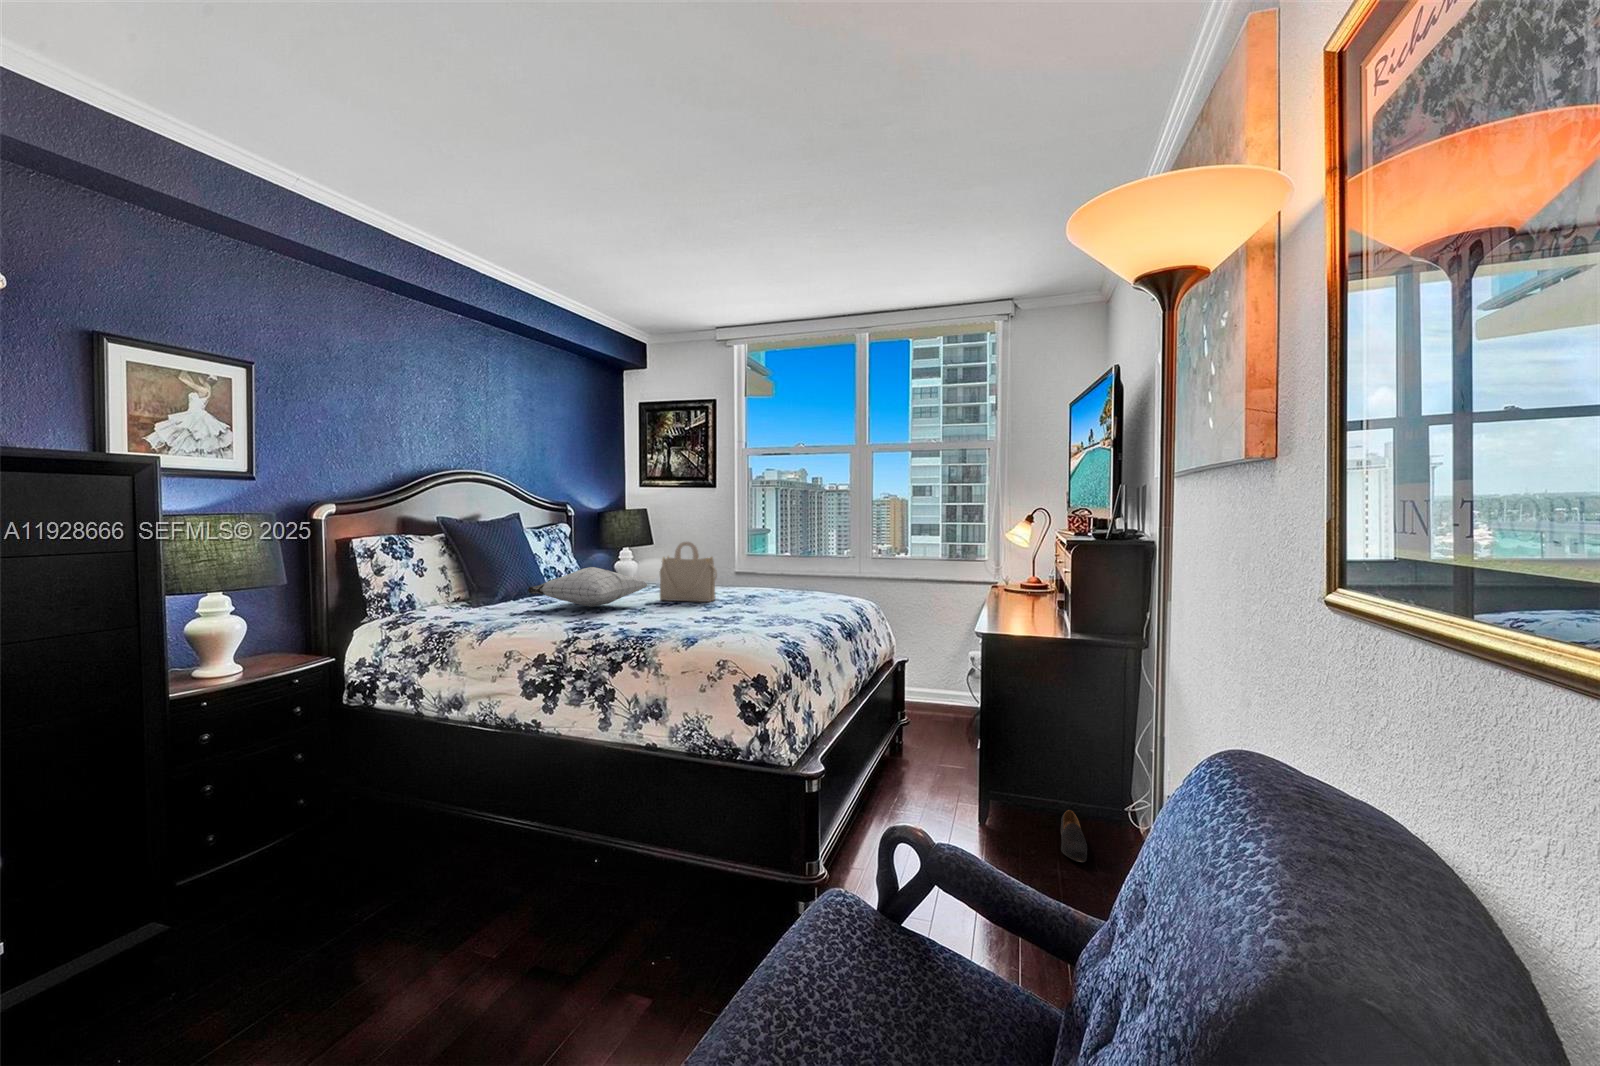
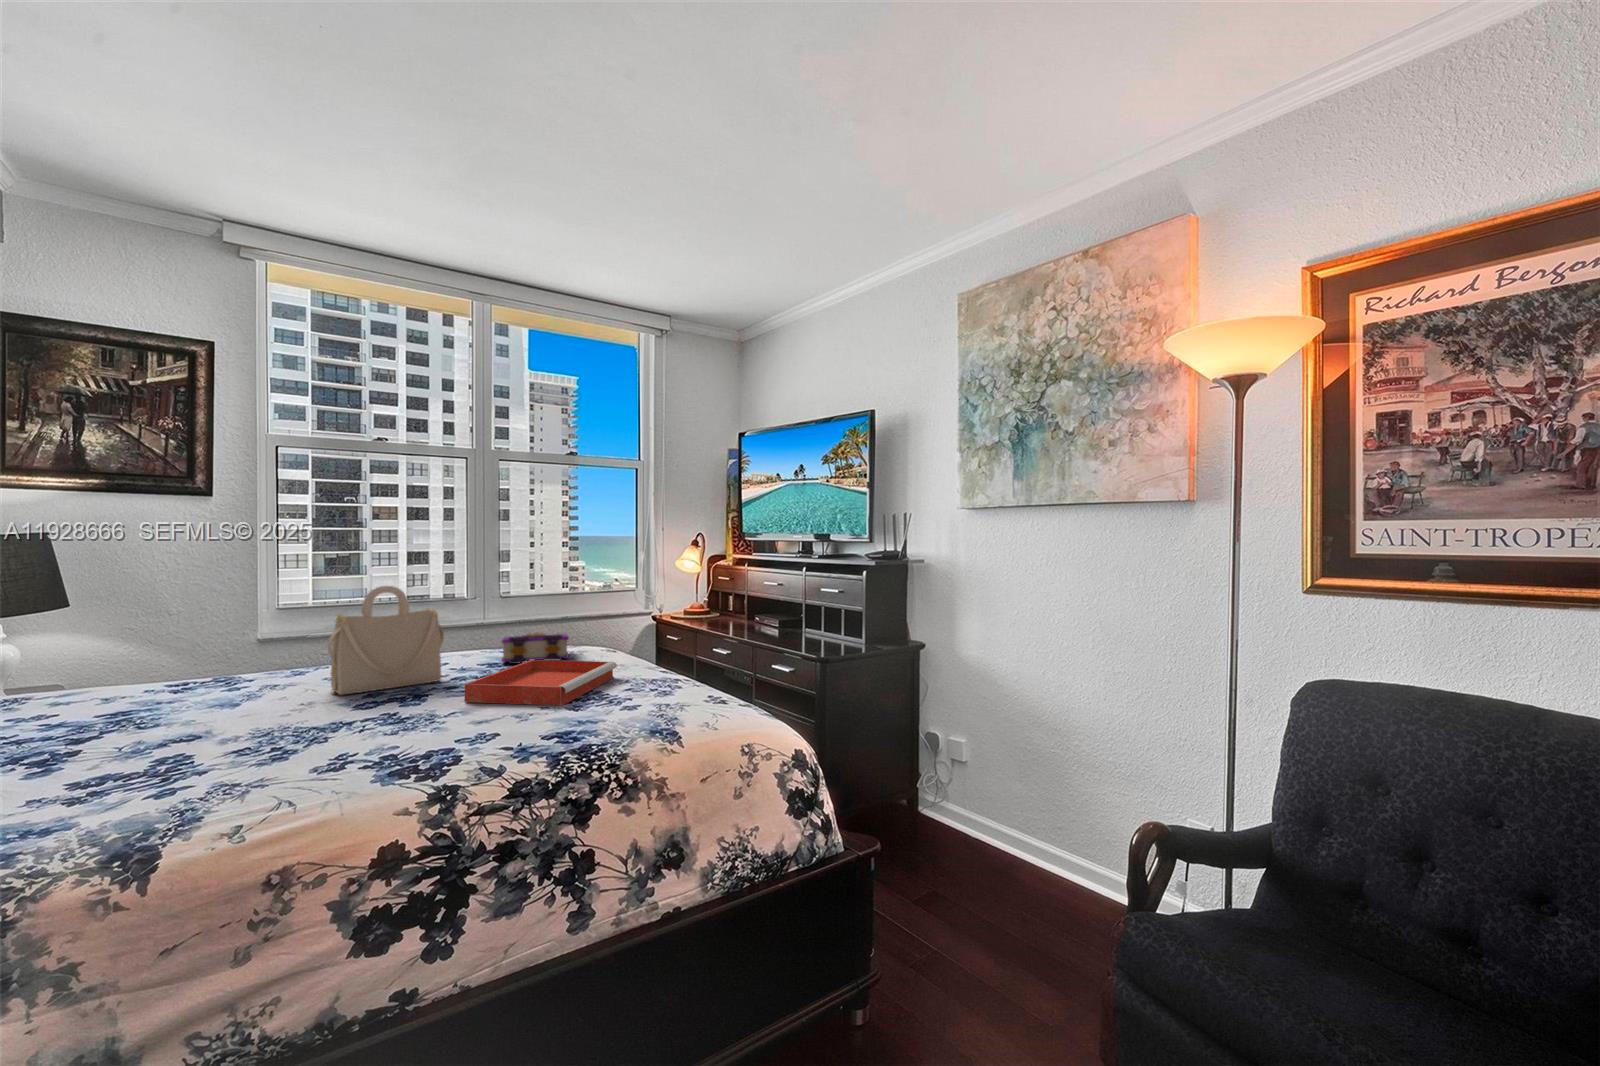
pillow: present [528,567,647,607] -> none [80,650,346,735]
book: none [760,582,815,603] -> present [502,632,569,664]
tray: none [680,596,776,621] -> present [464,660,617,705]
shoe: present [1061,810,1087,862] -> none [883,802,932,841]

